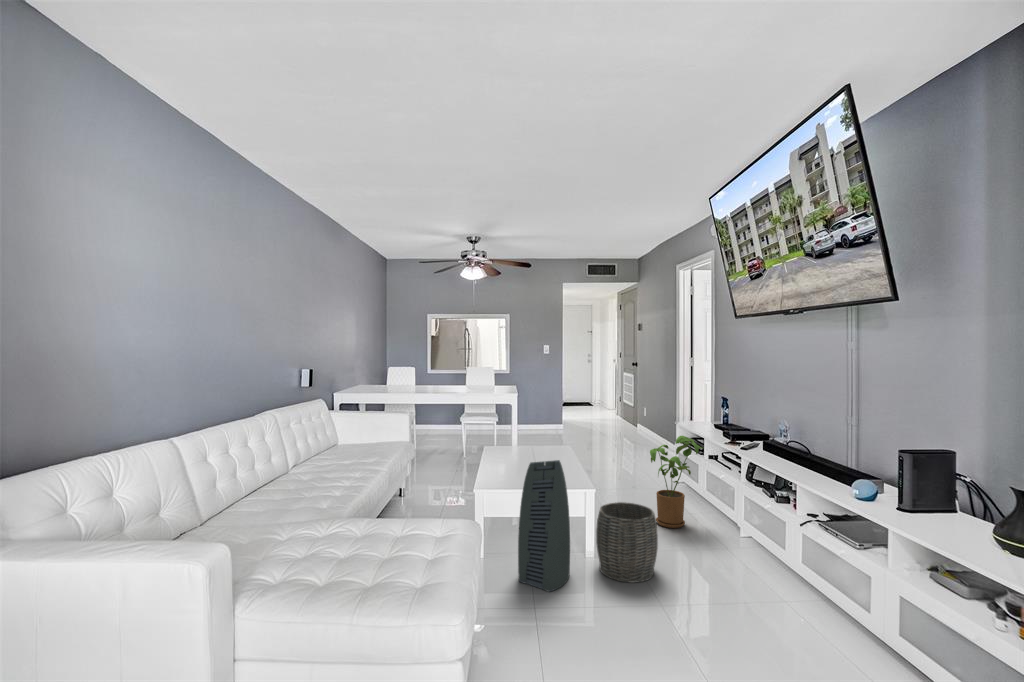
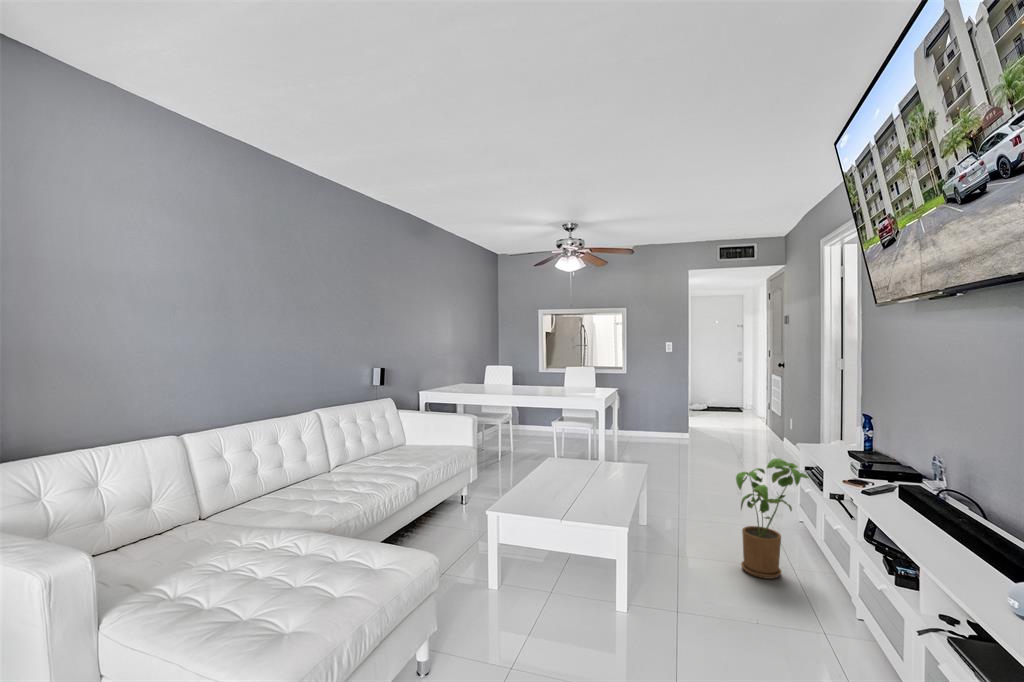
air purifier: present [518,460,570,592] -> none [520,474,590,634]
woven basket: present [596,502,658,583] -> none [625,535,705,645]

